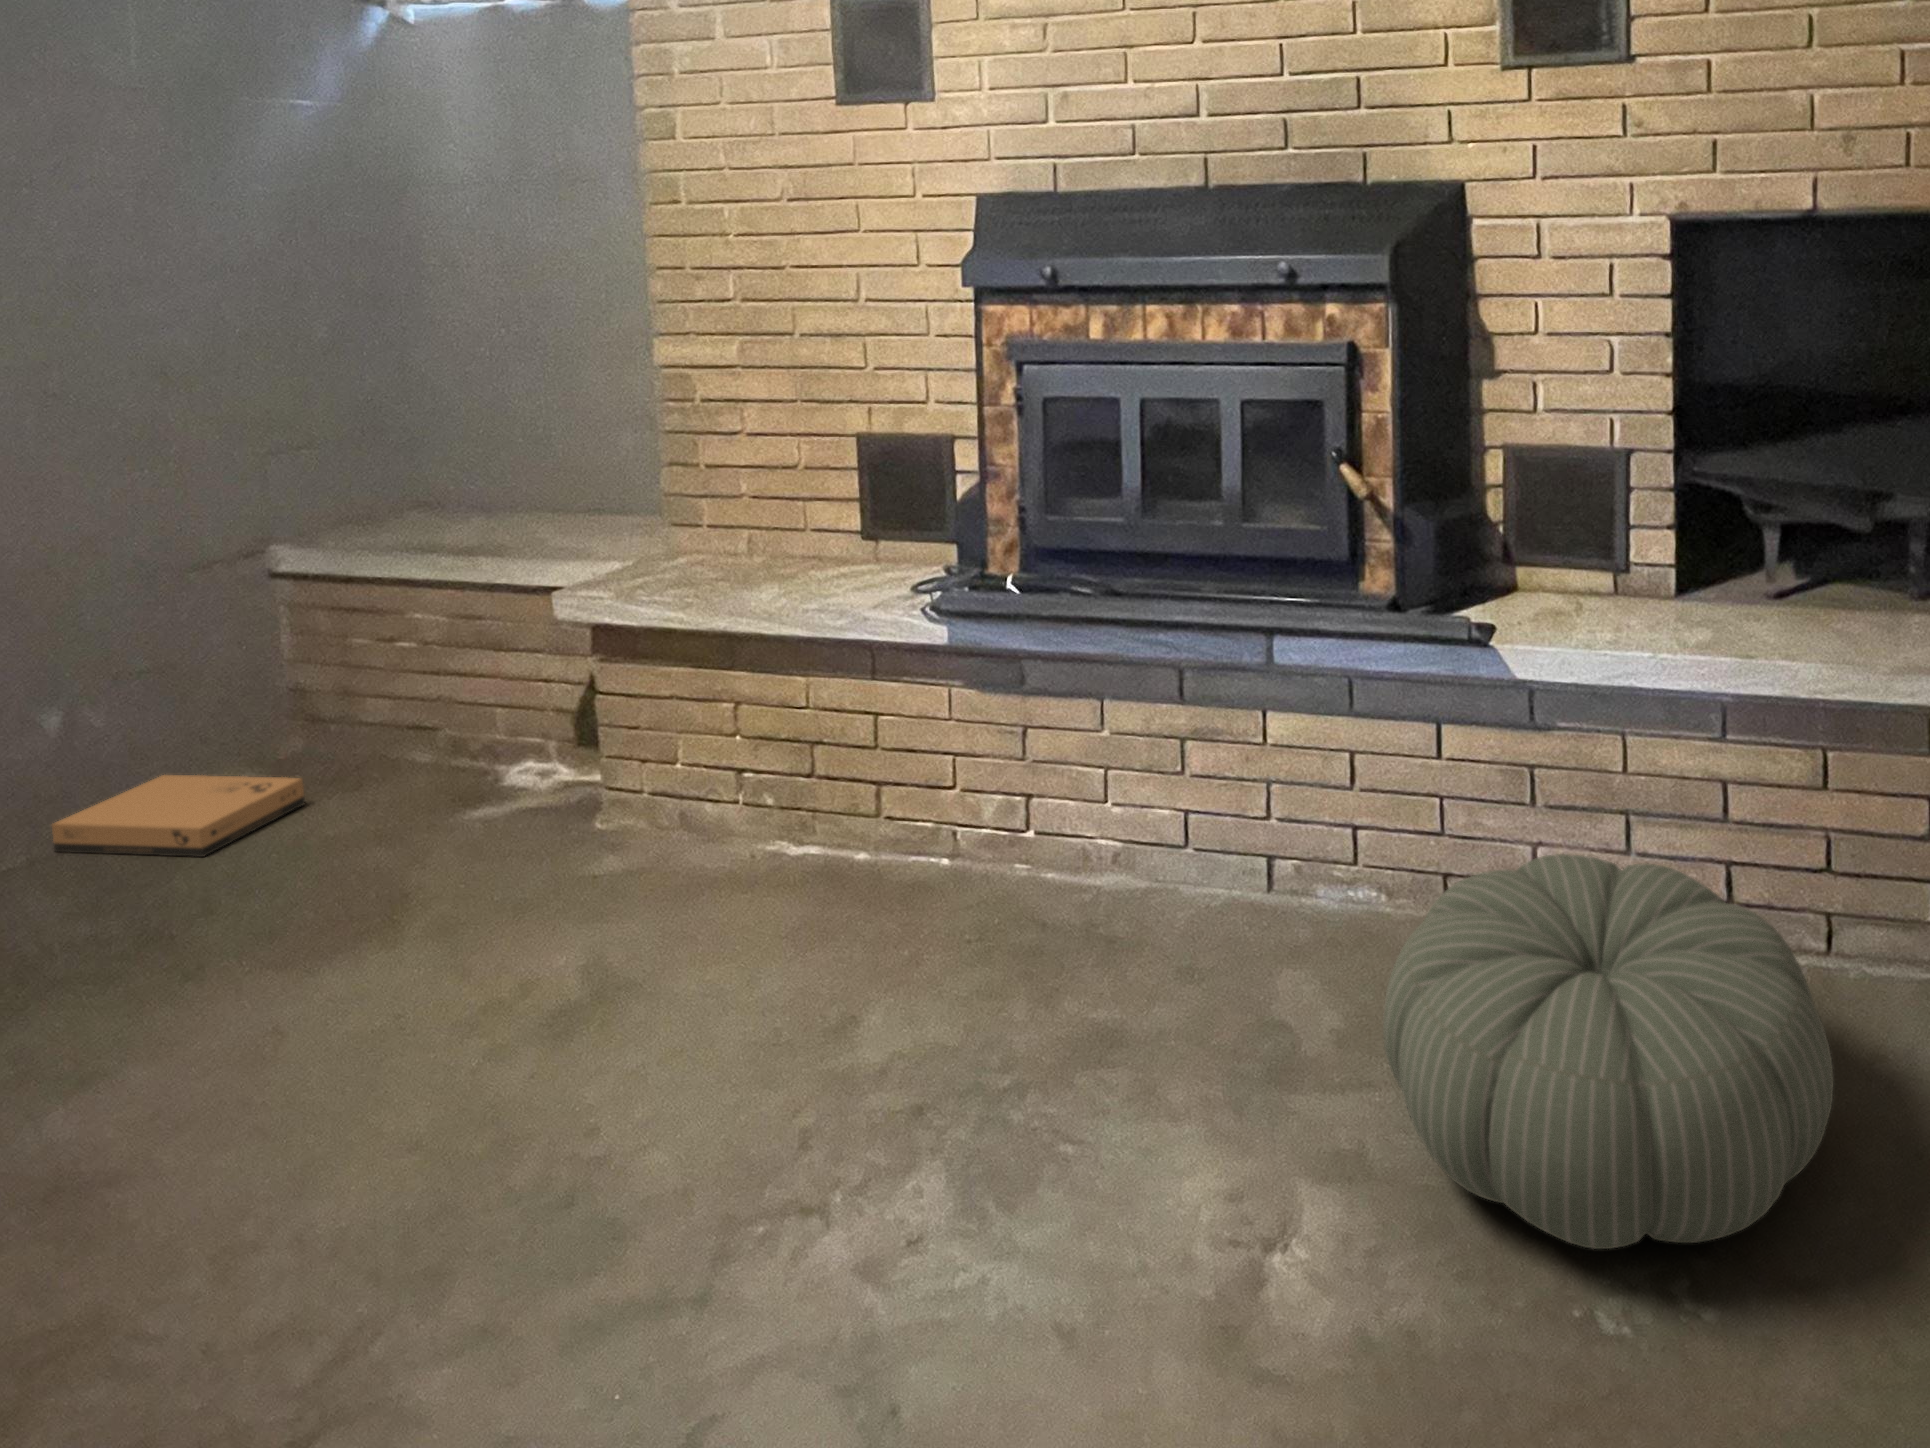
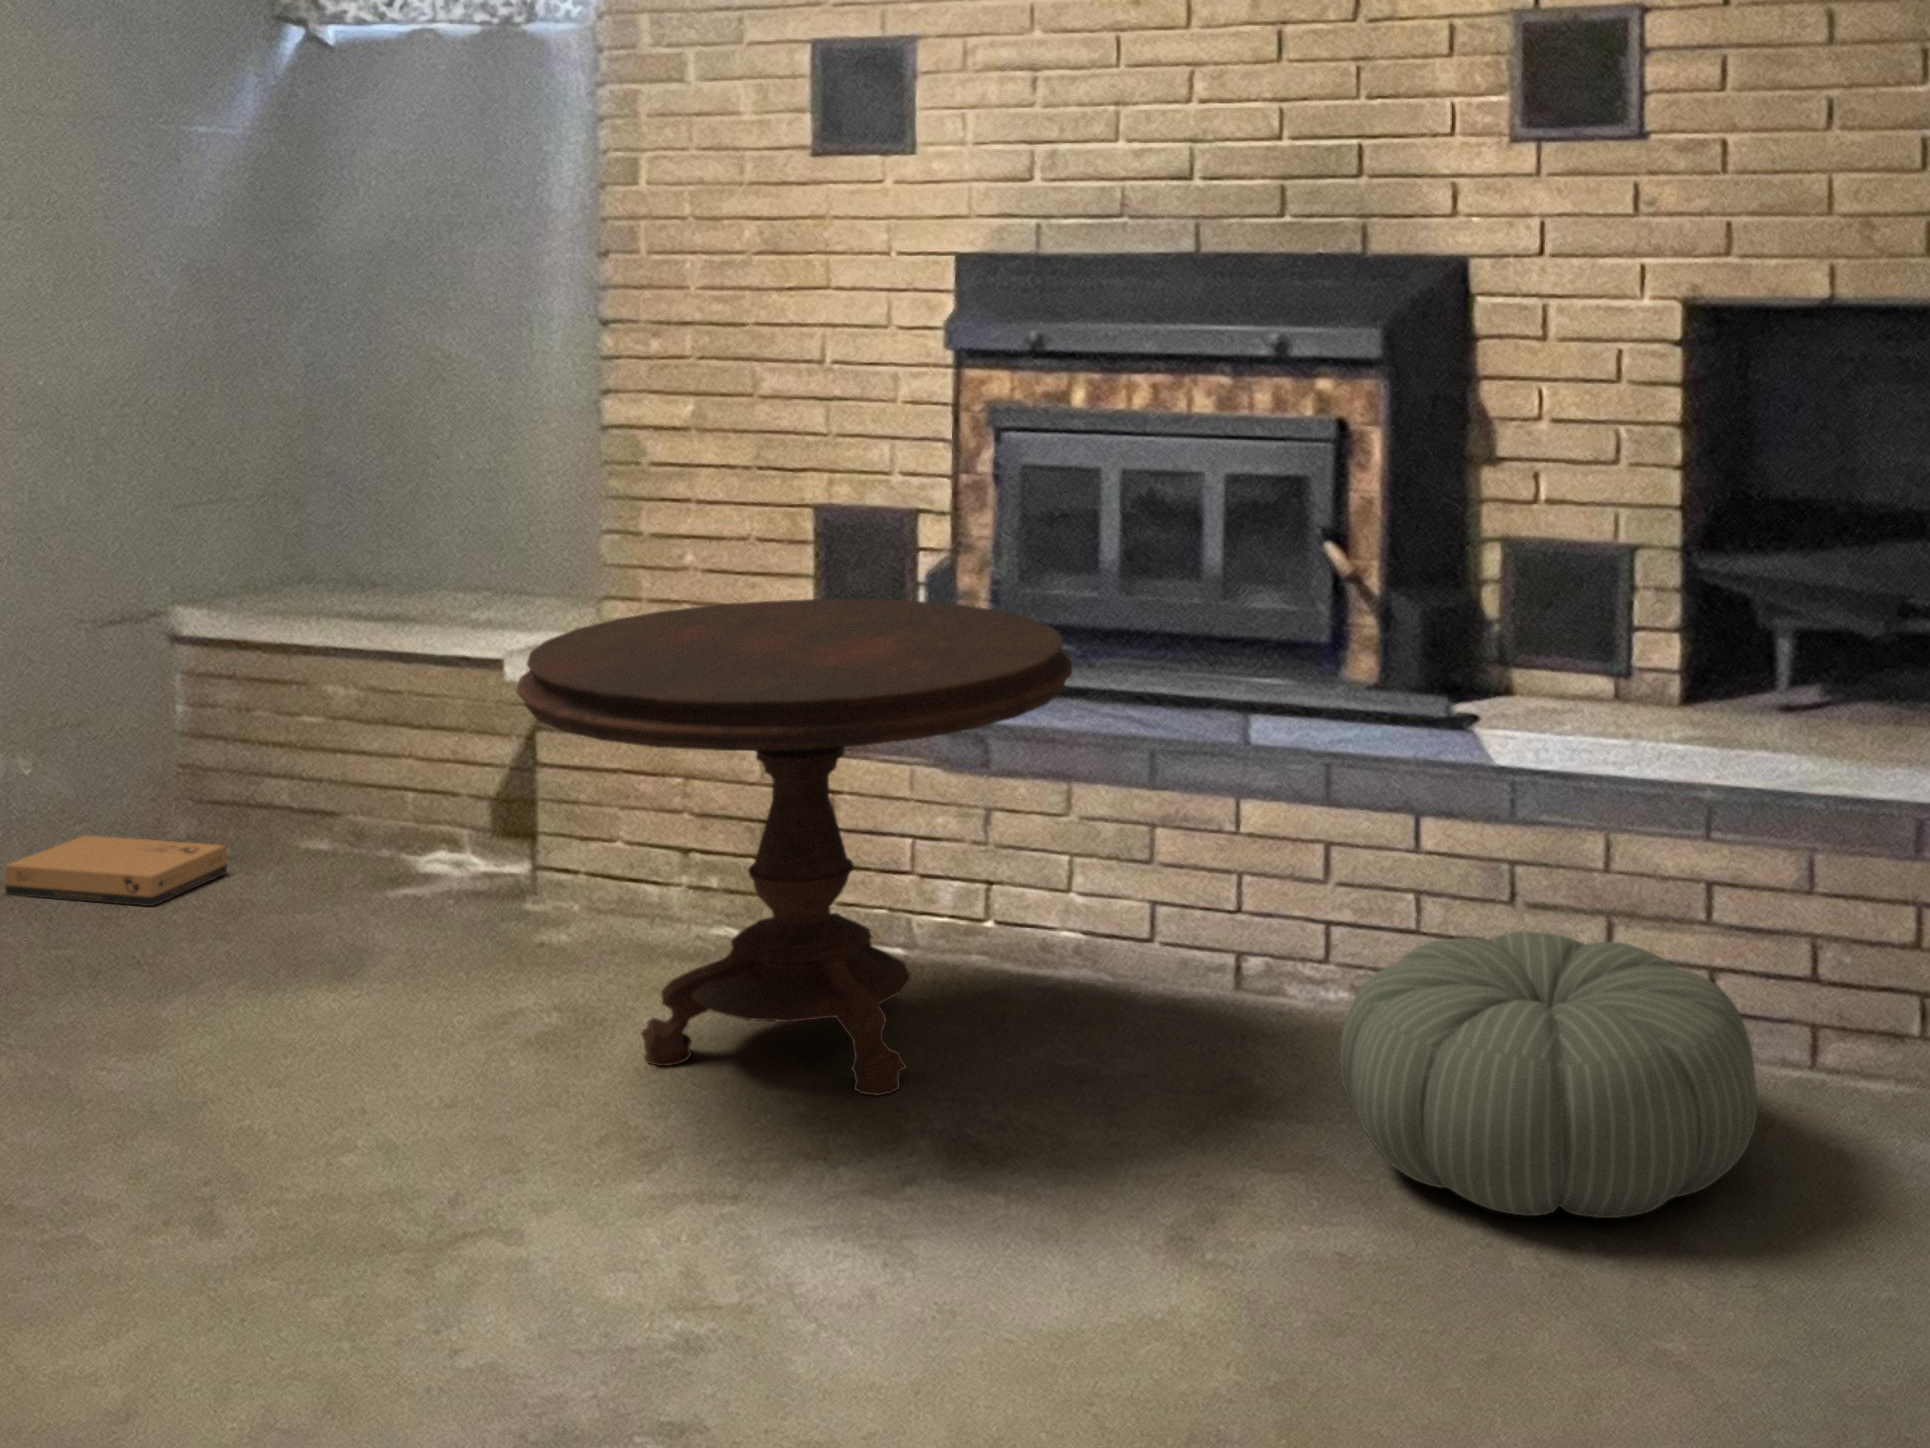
side table: none [448,533,1091,1091] -> present [516,599,1073,1096]

